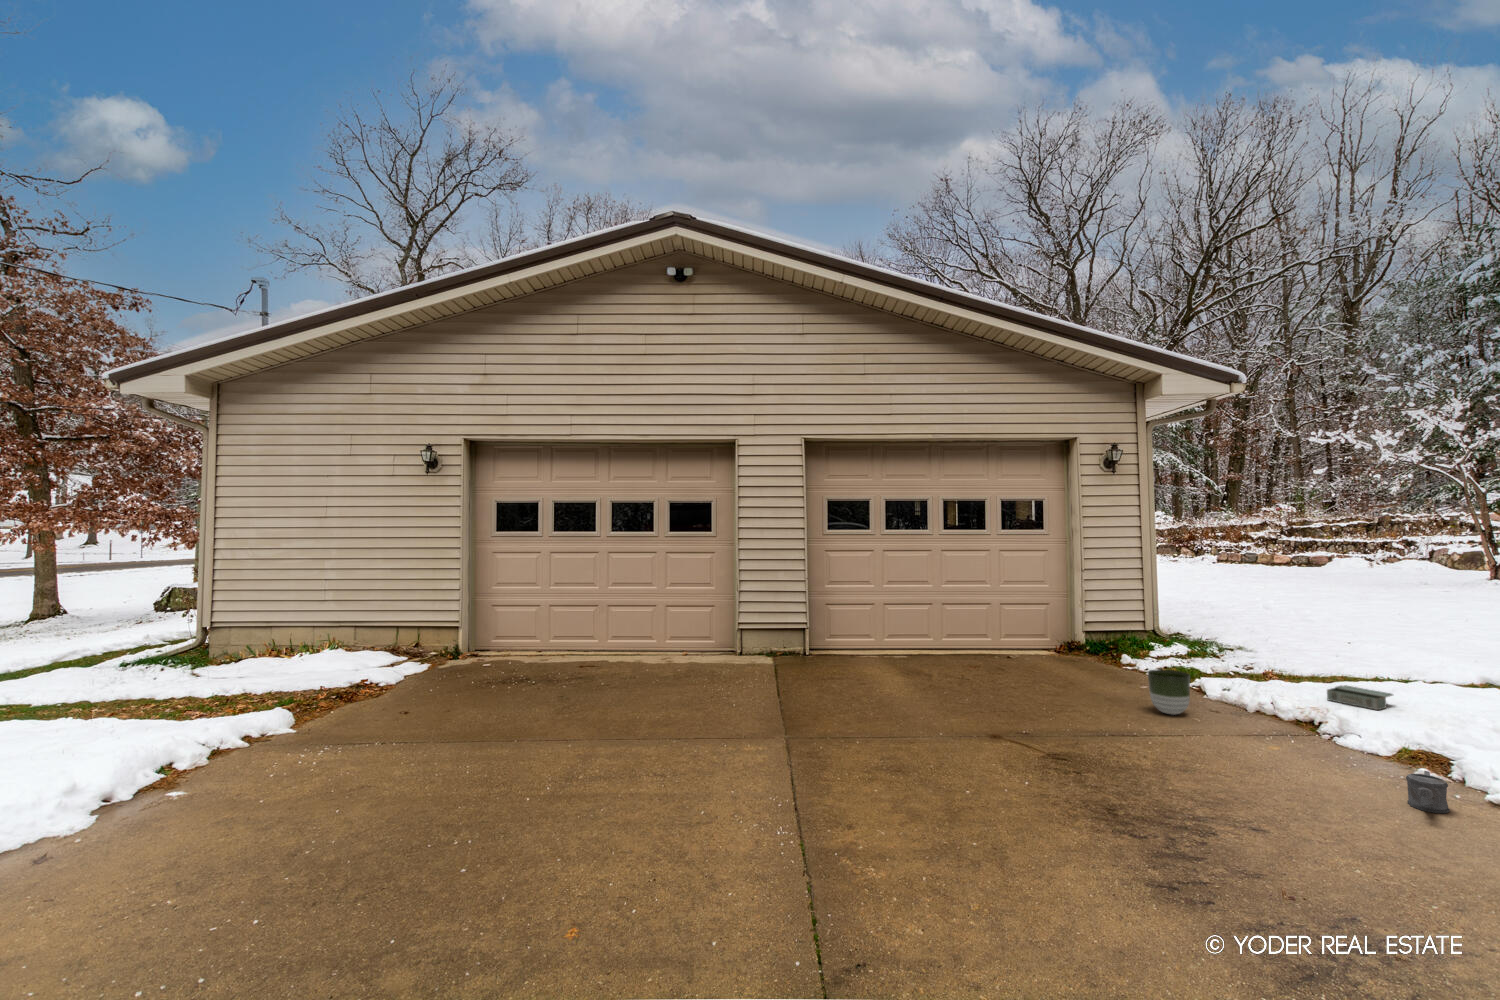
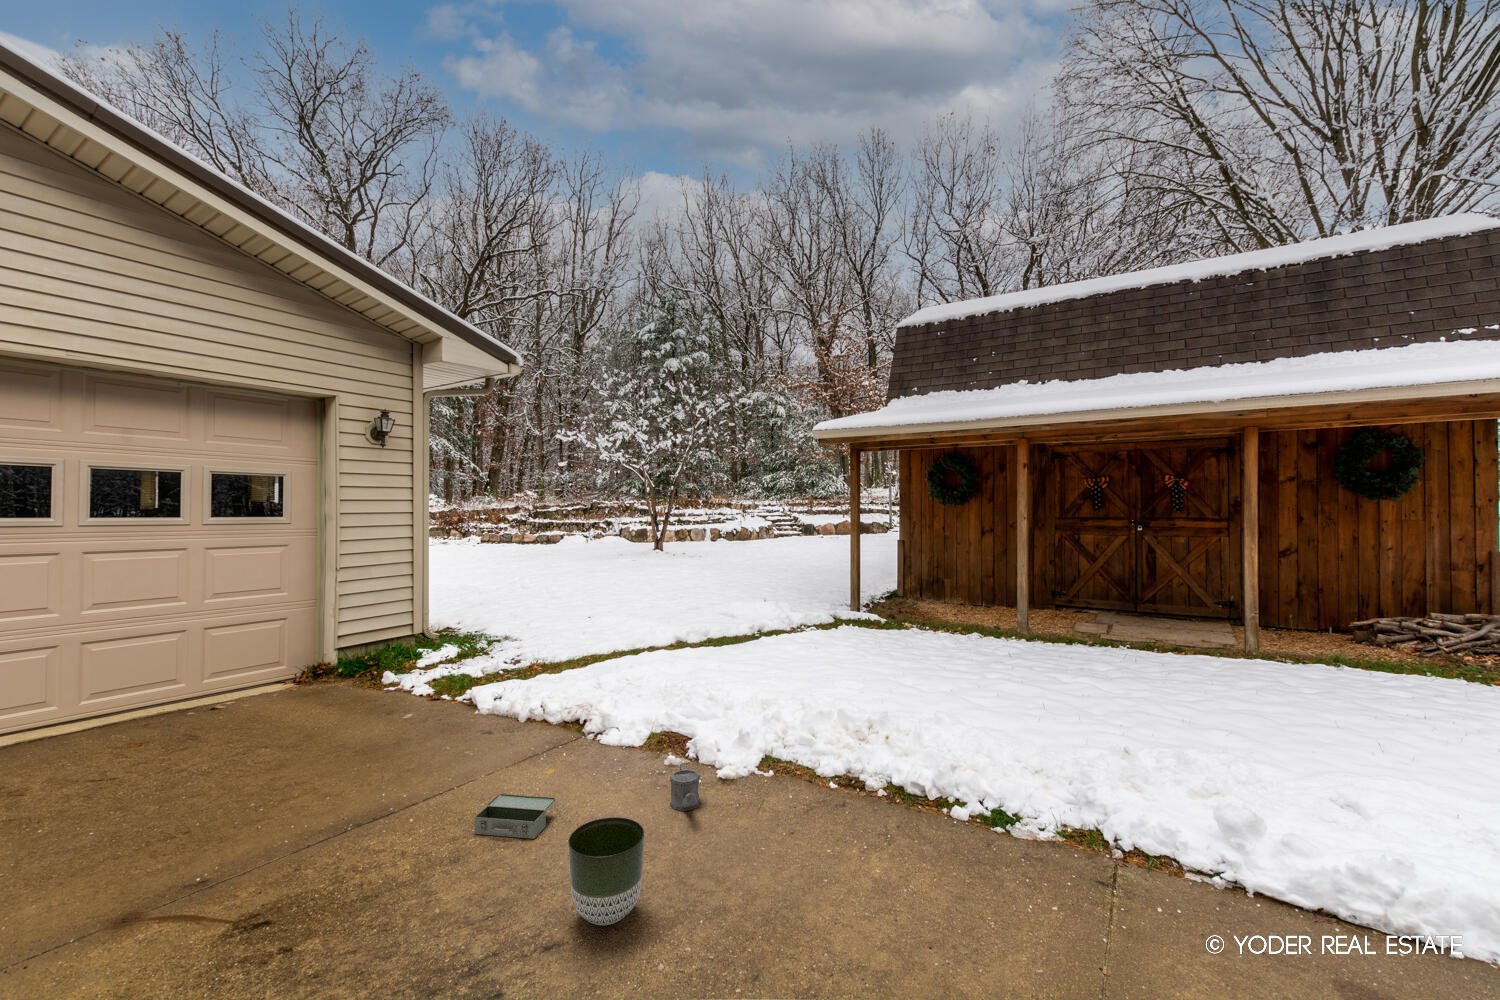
planter: present [1148,669,1190,715] -> present [568,817,644,926]
toolbox: present [1327,685,1392,710] -> present [475,794,555,839]

